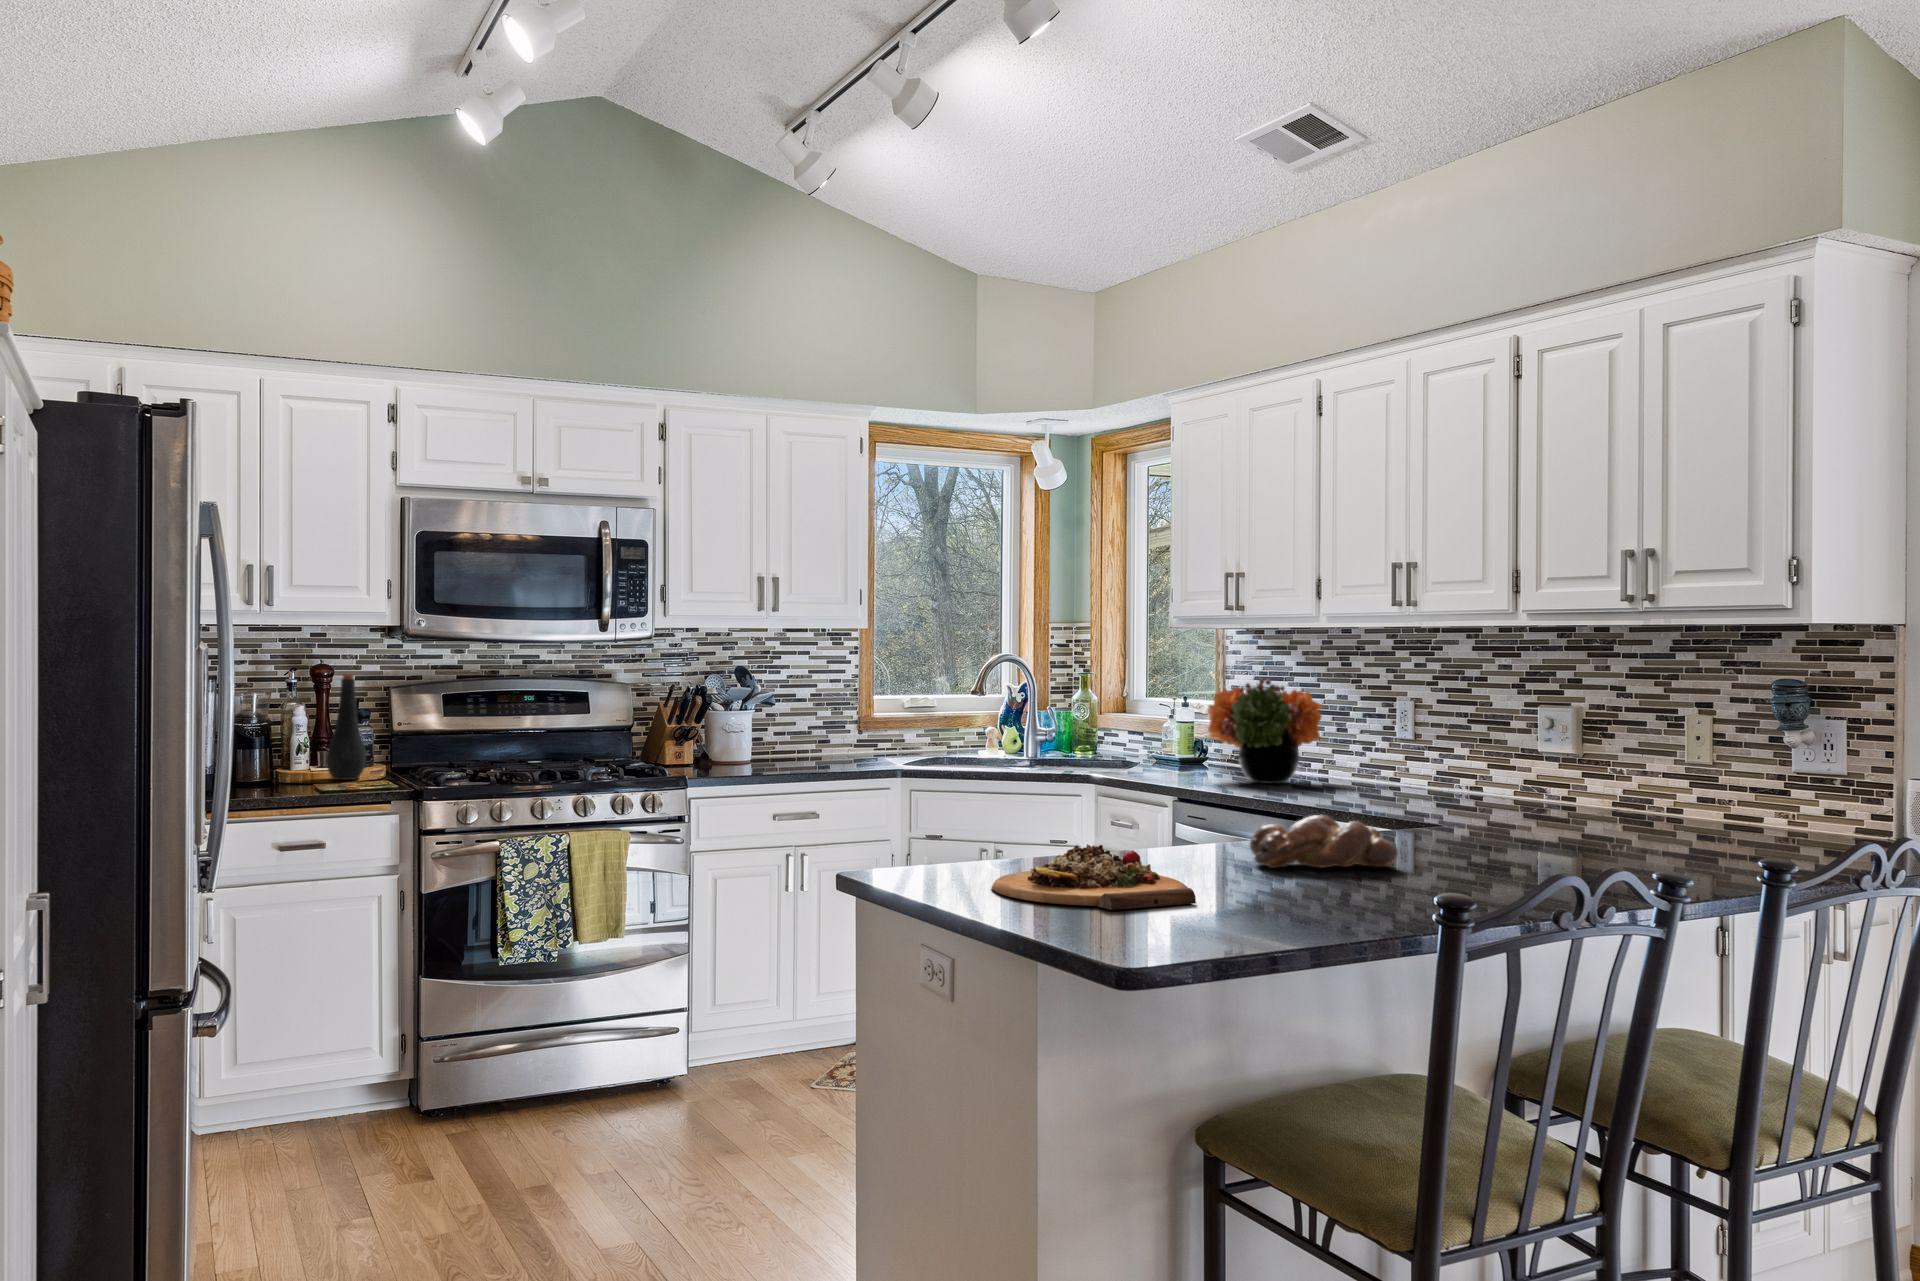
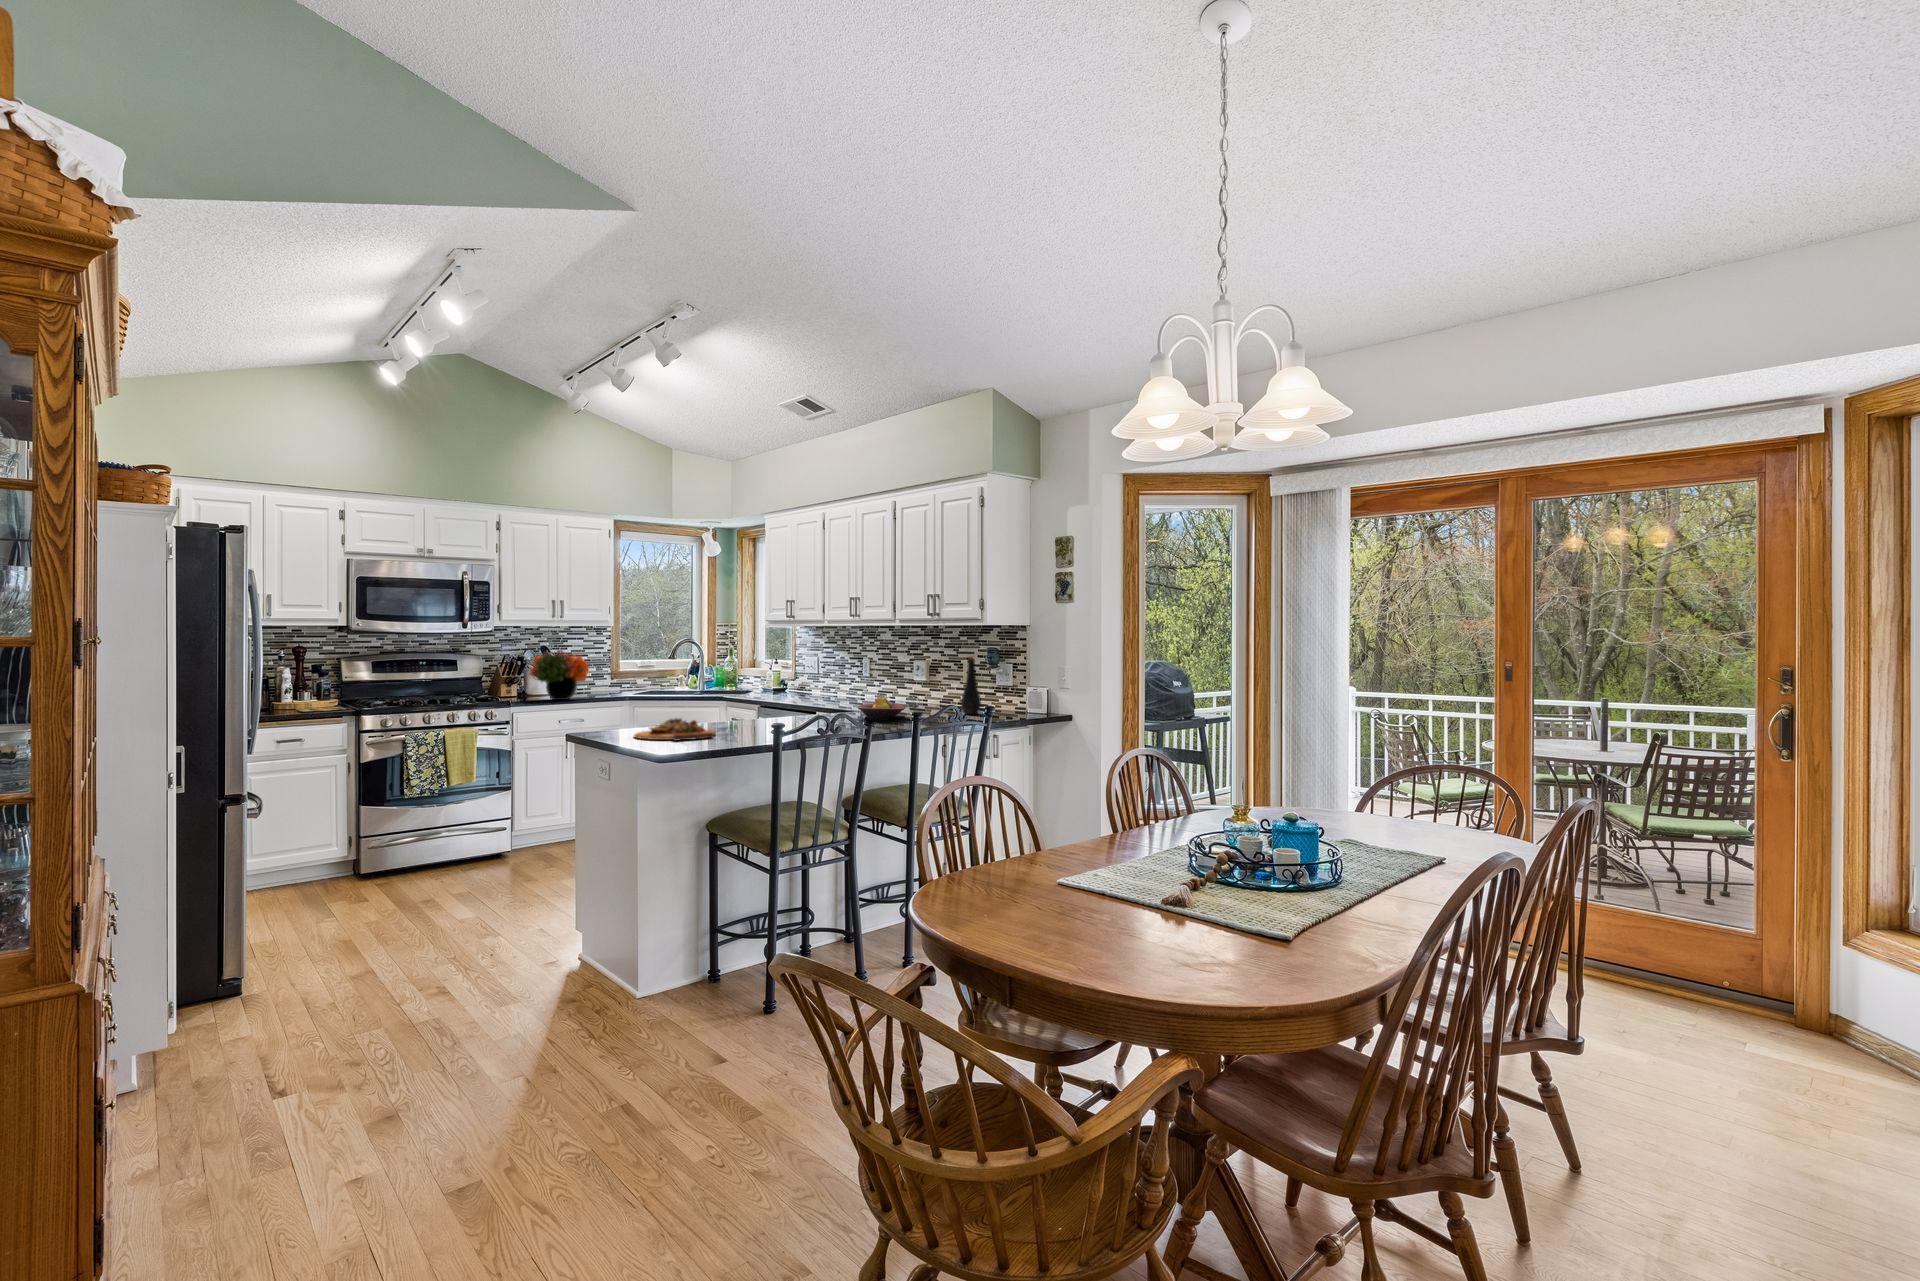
bottle: present [326,674,366,780] -> present [961,657,981,714]
flower arrangement: present [1208,678,1322,784] -> present [530,650,589,700]
fruit bowl: none [1475,792,1606,857] -> present [858,696,906,720]
bread loaf: present [1250,815,1398,868] -> none [754,706,812,727]

